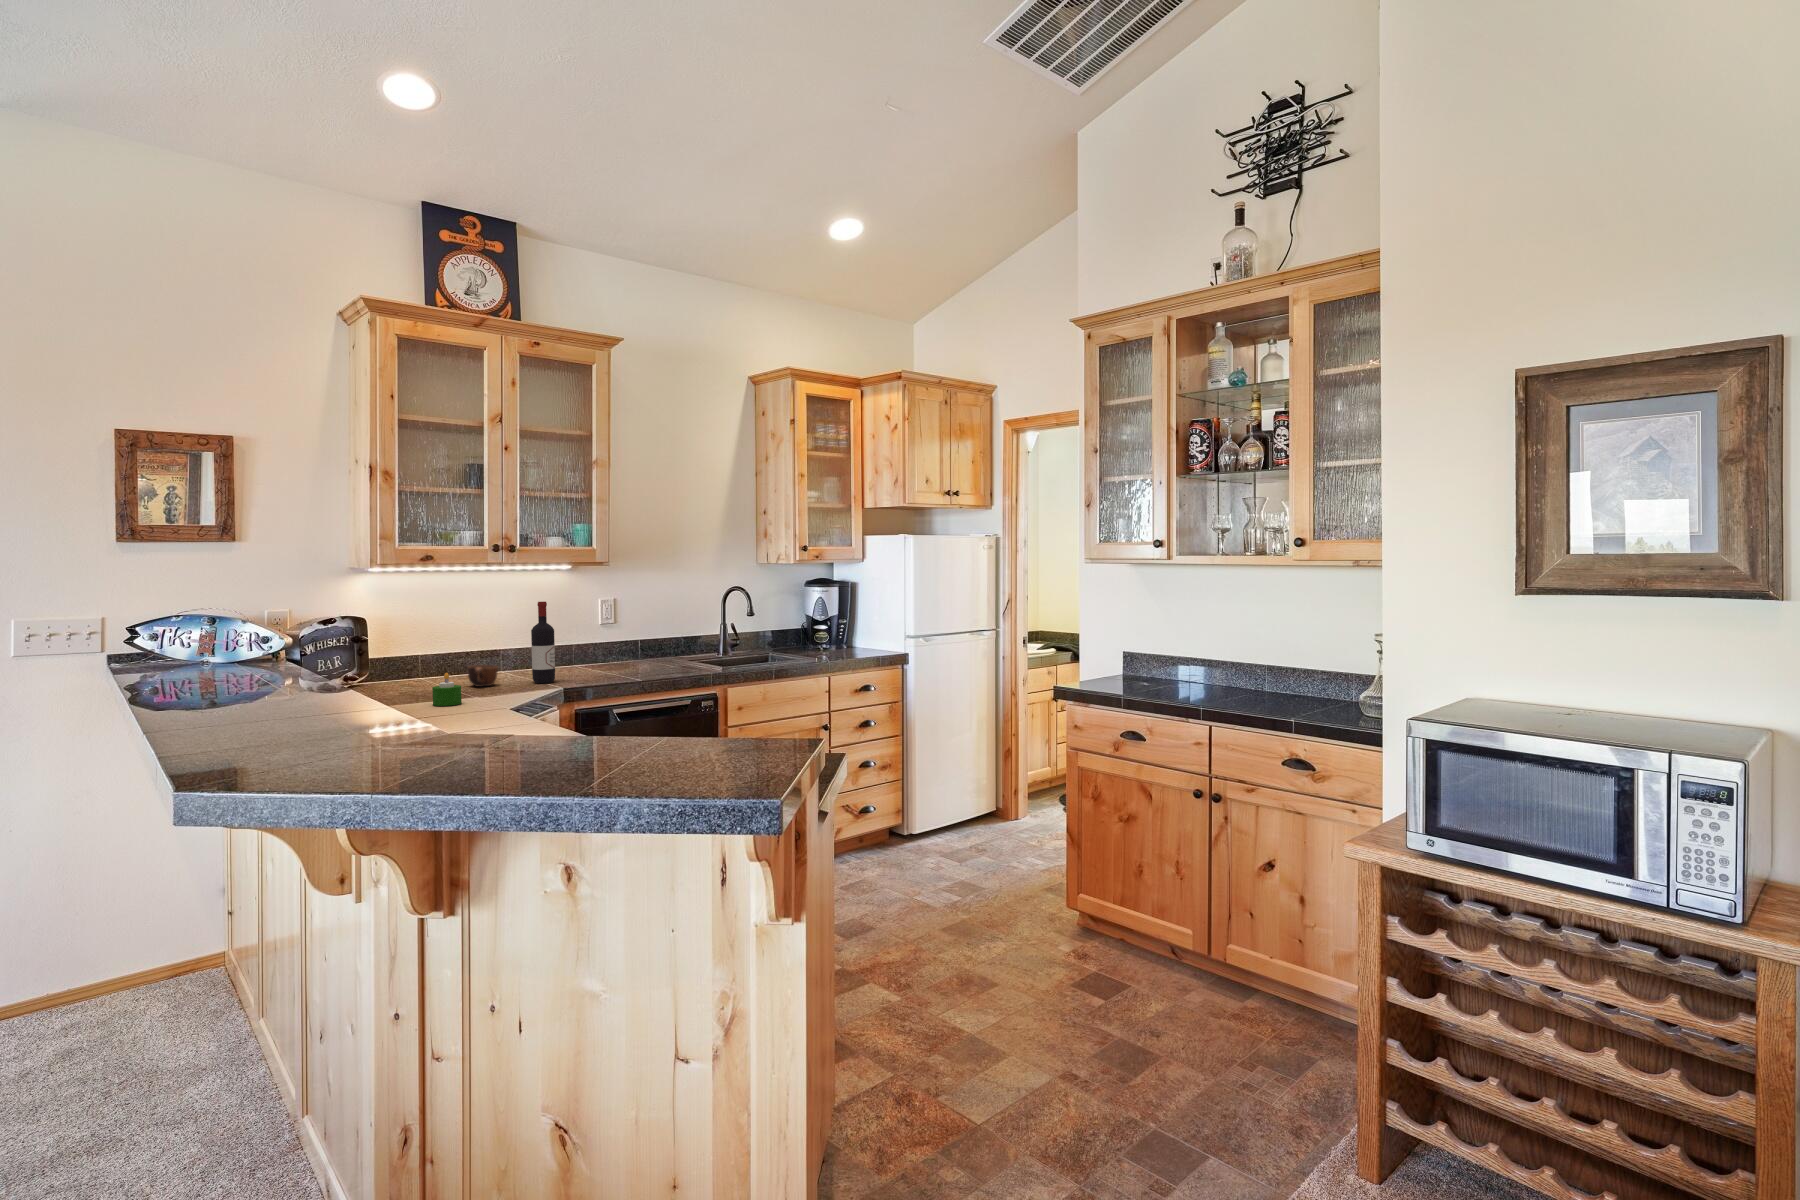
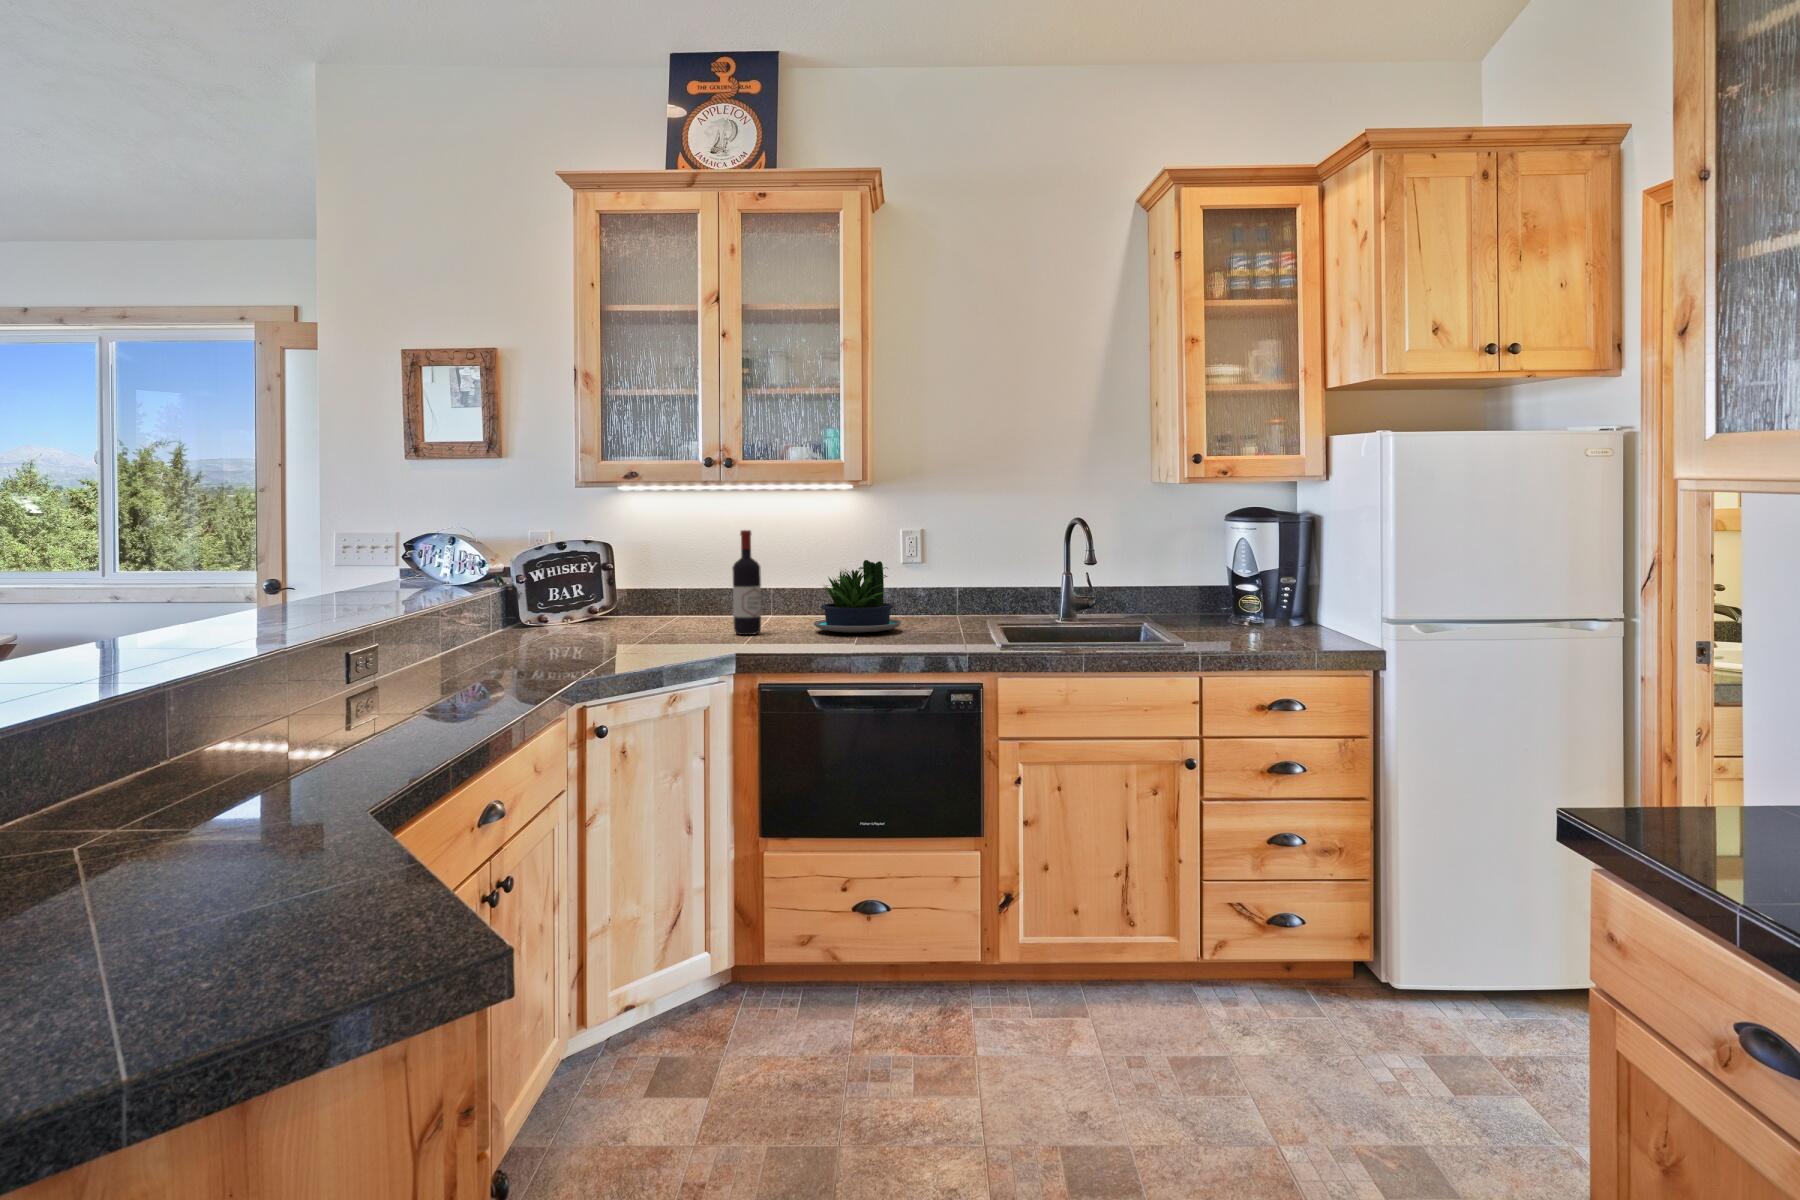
potted plant: none [582,620,650,675] -> present [814,560,901,633]
mug: present [467,665,498,687] -> none [663,606,701,632]
candle: present [432,673,462,706] -> none [556,609,589,648]

